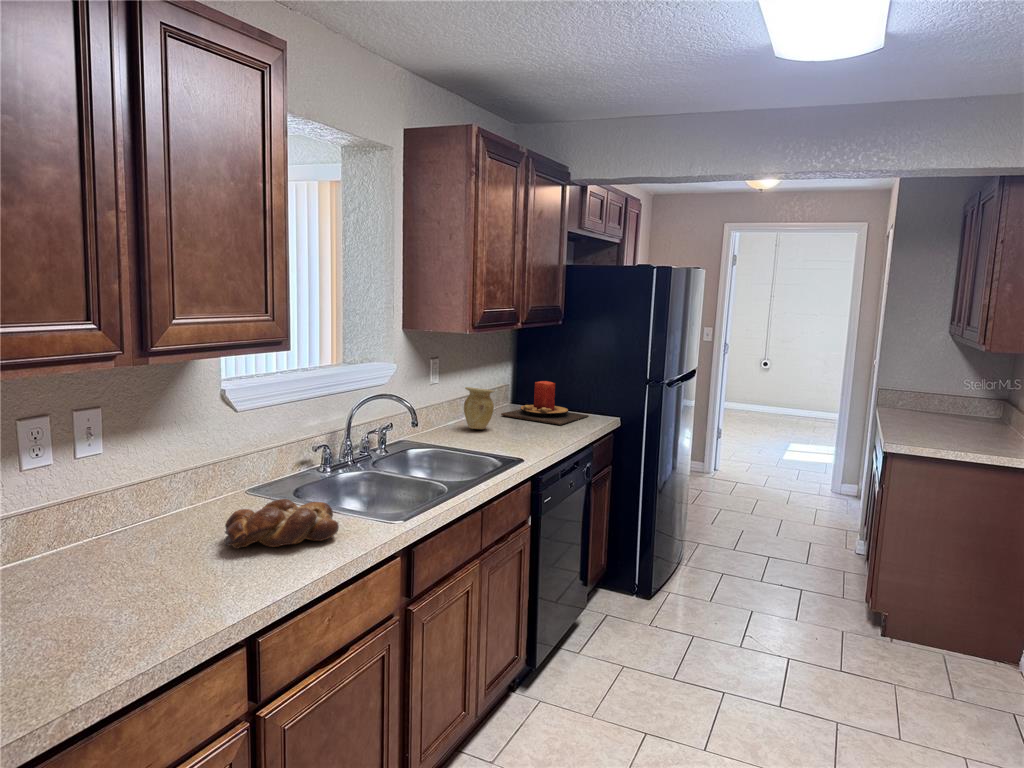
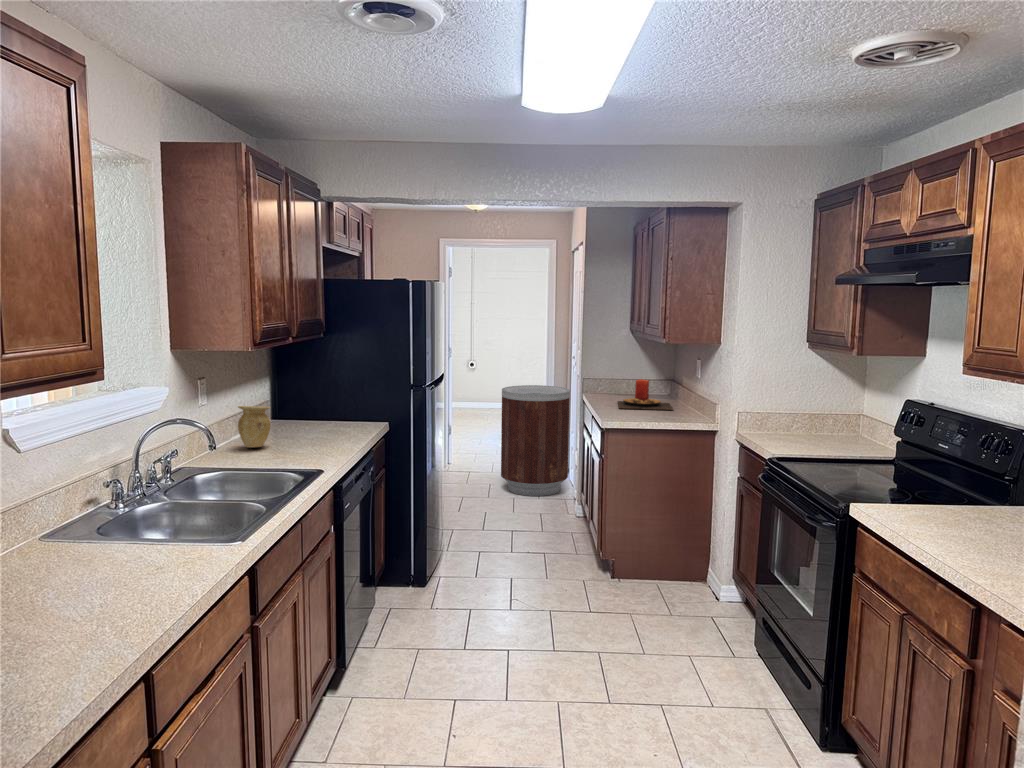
candle: present [501,381,588,425] -> present [618,379,673,410]
trash can: none [770,392,865,522] -> present [501,385,570,496]
bread loaf: present [224,499,339,548] -> none [51,535,185,598]

